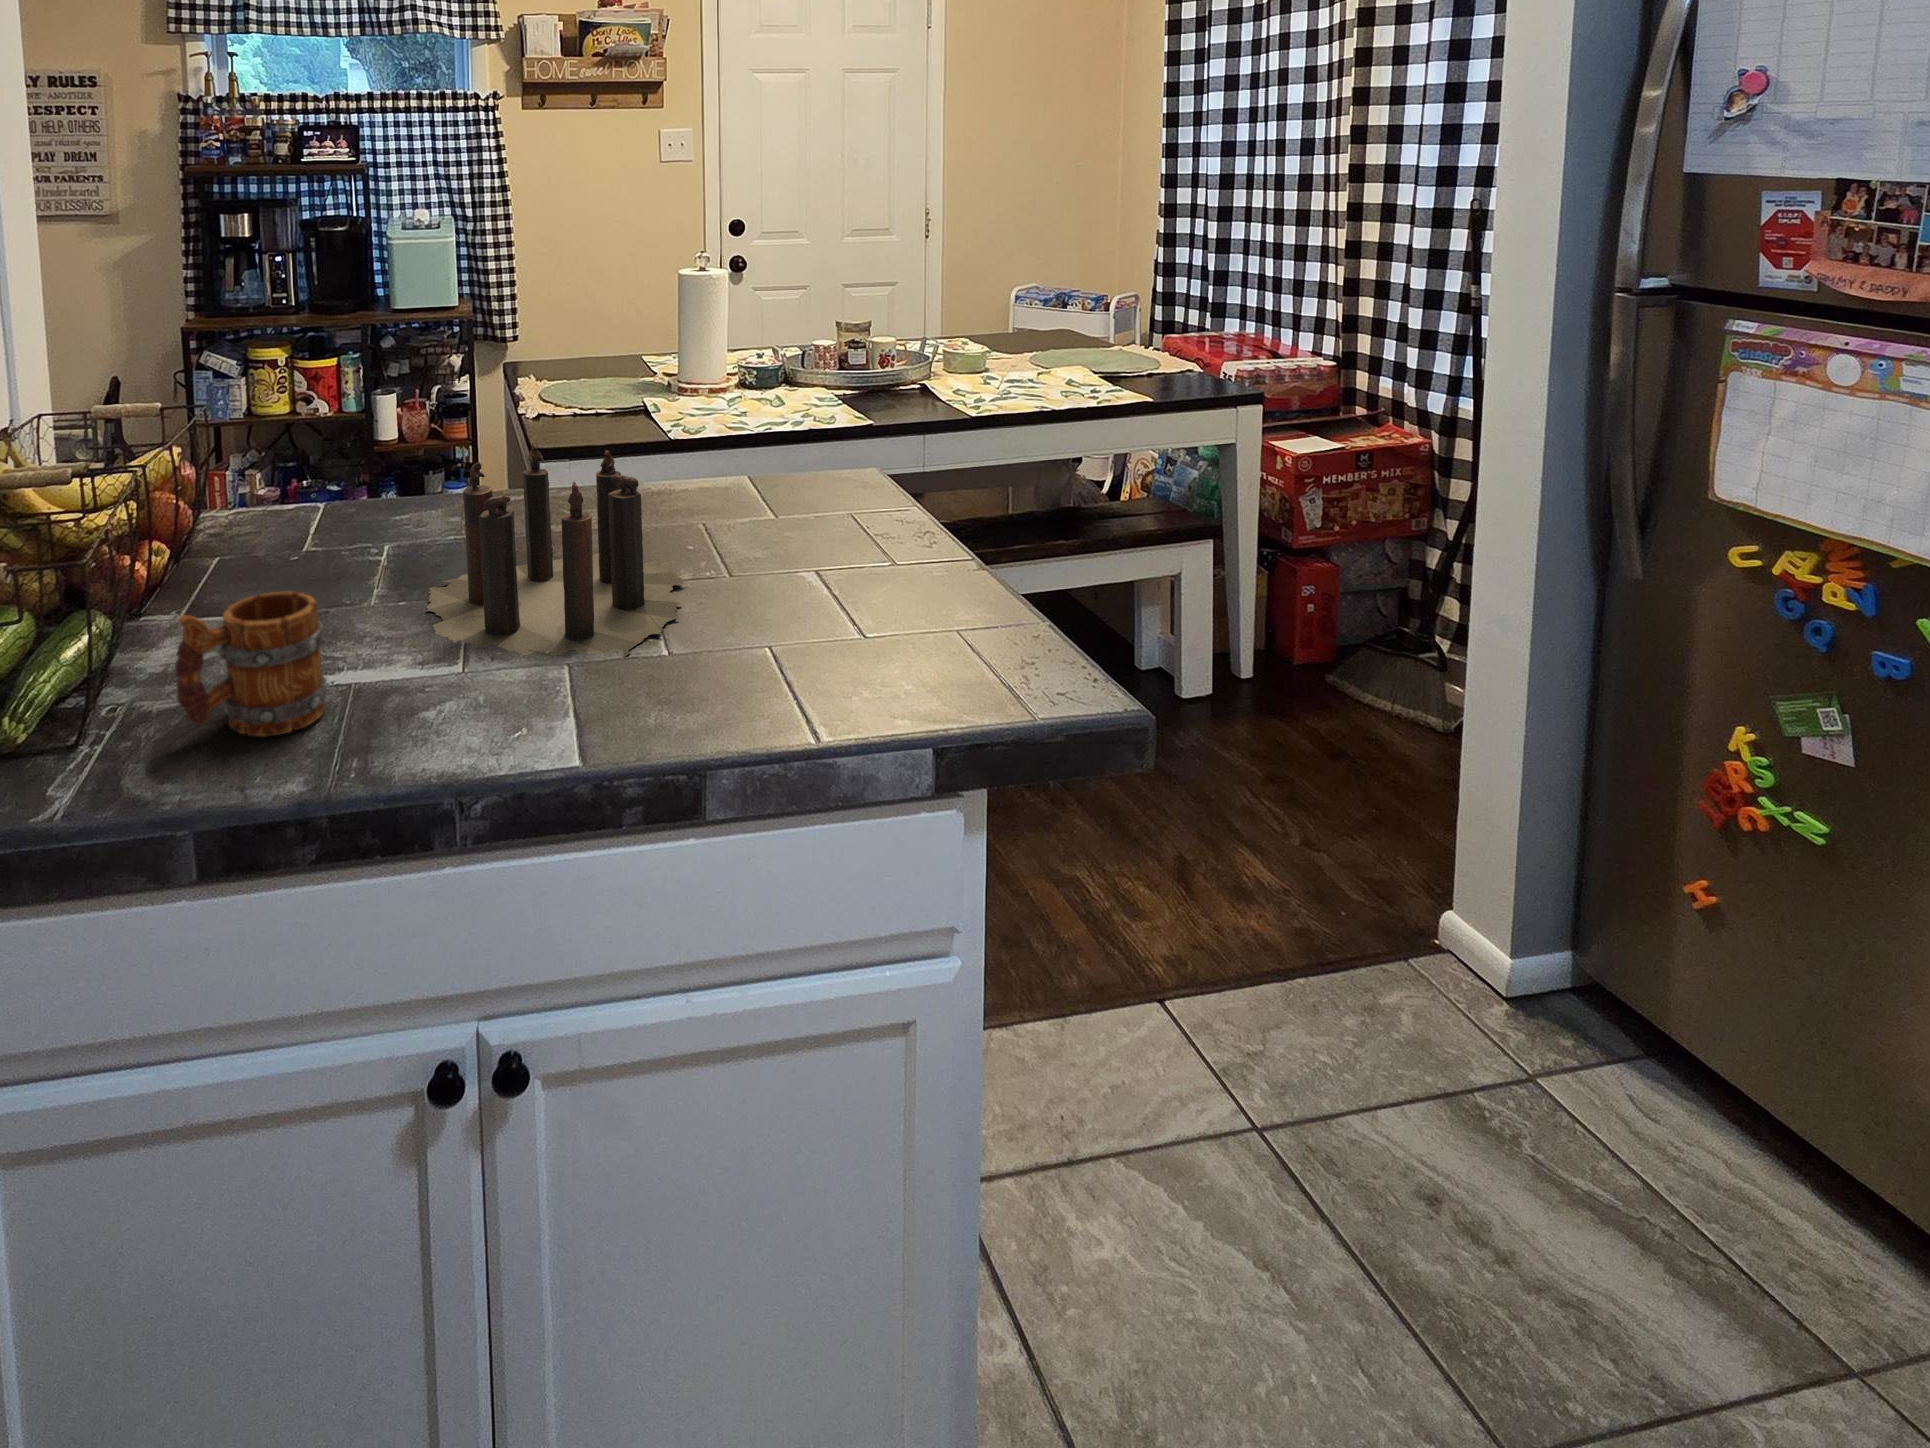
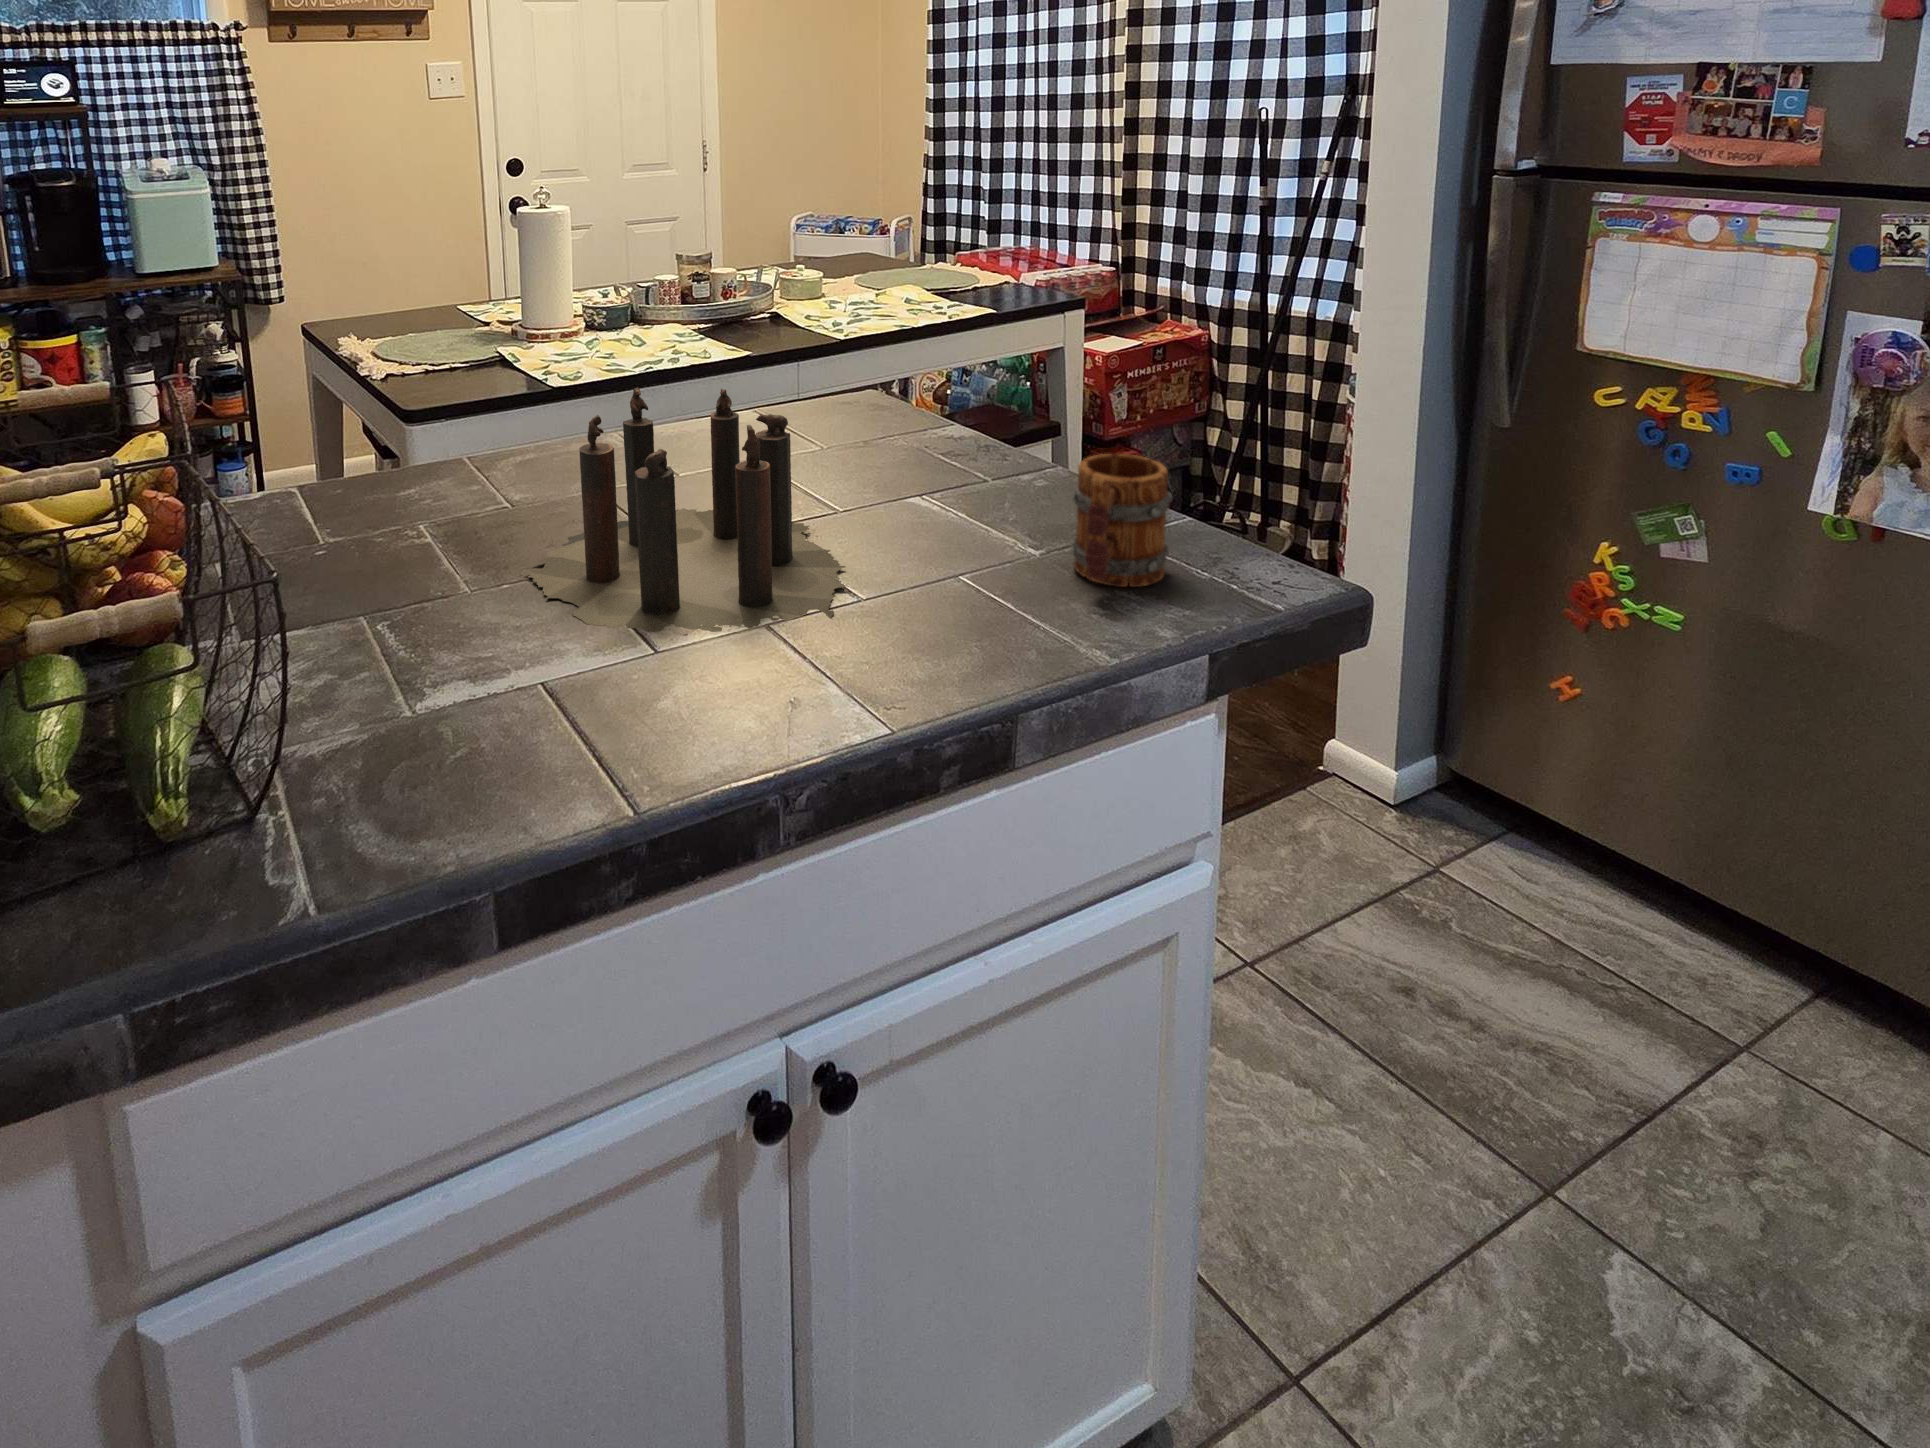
mug: present [175,592,327,736] -> present [1070,454,1172,587]

